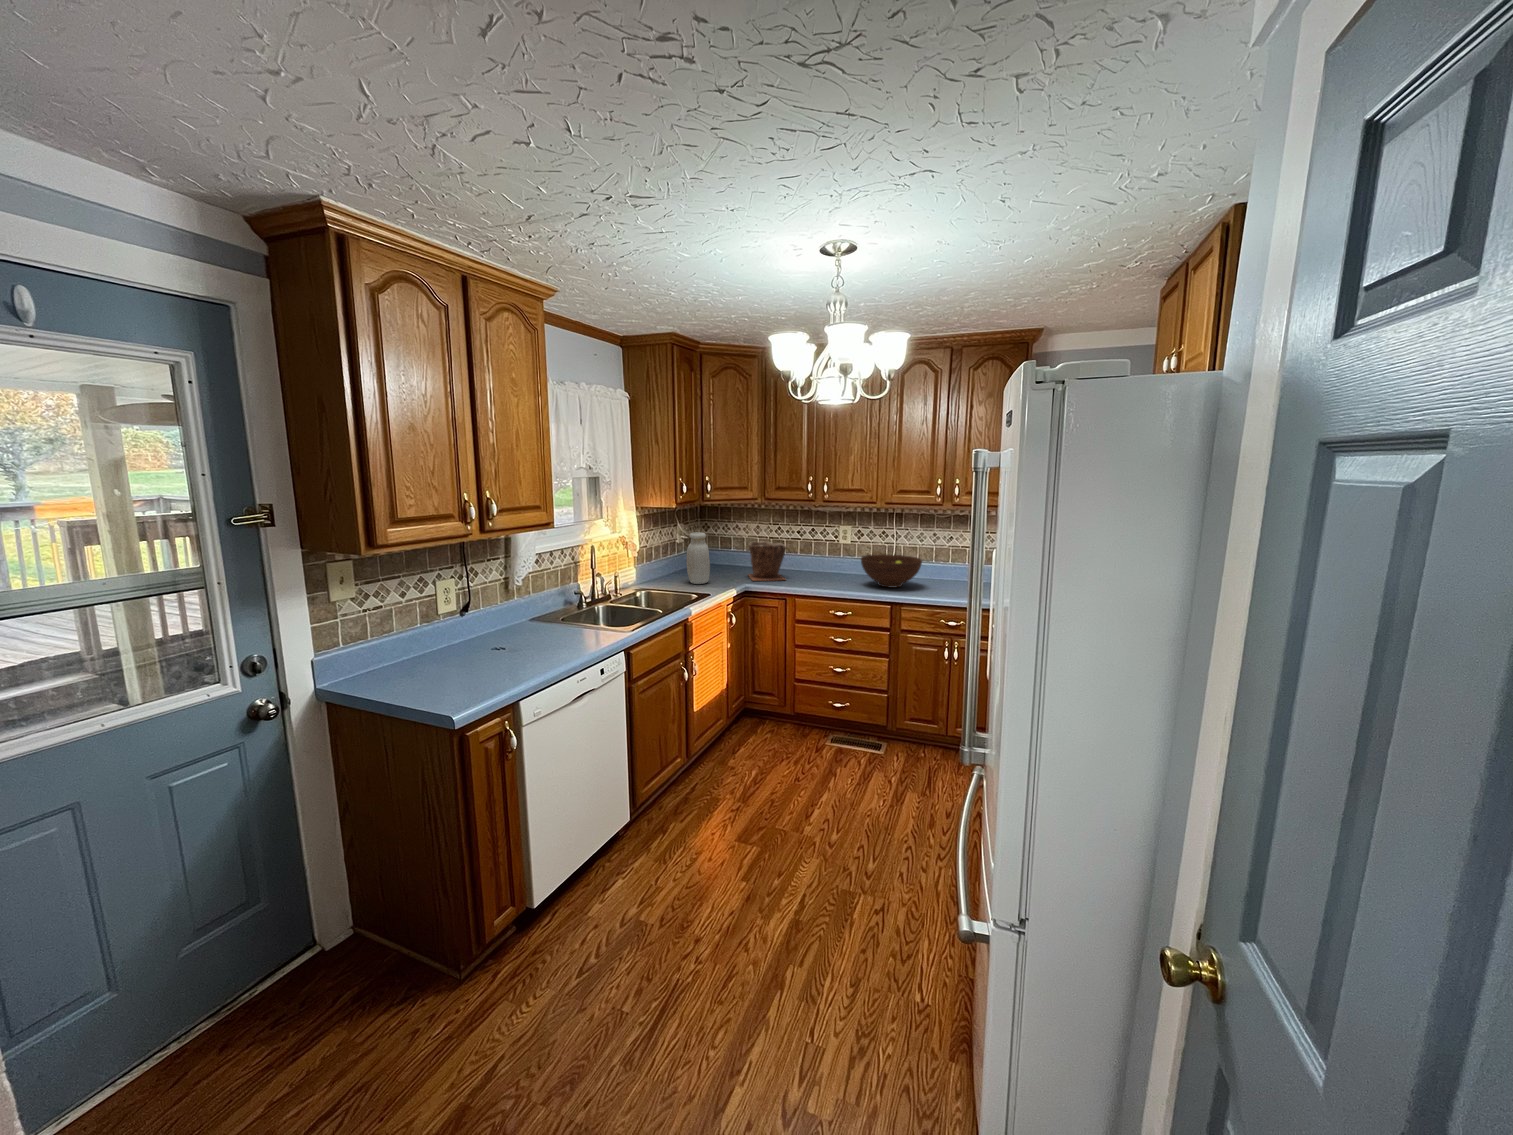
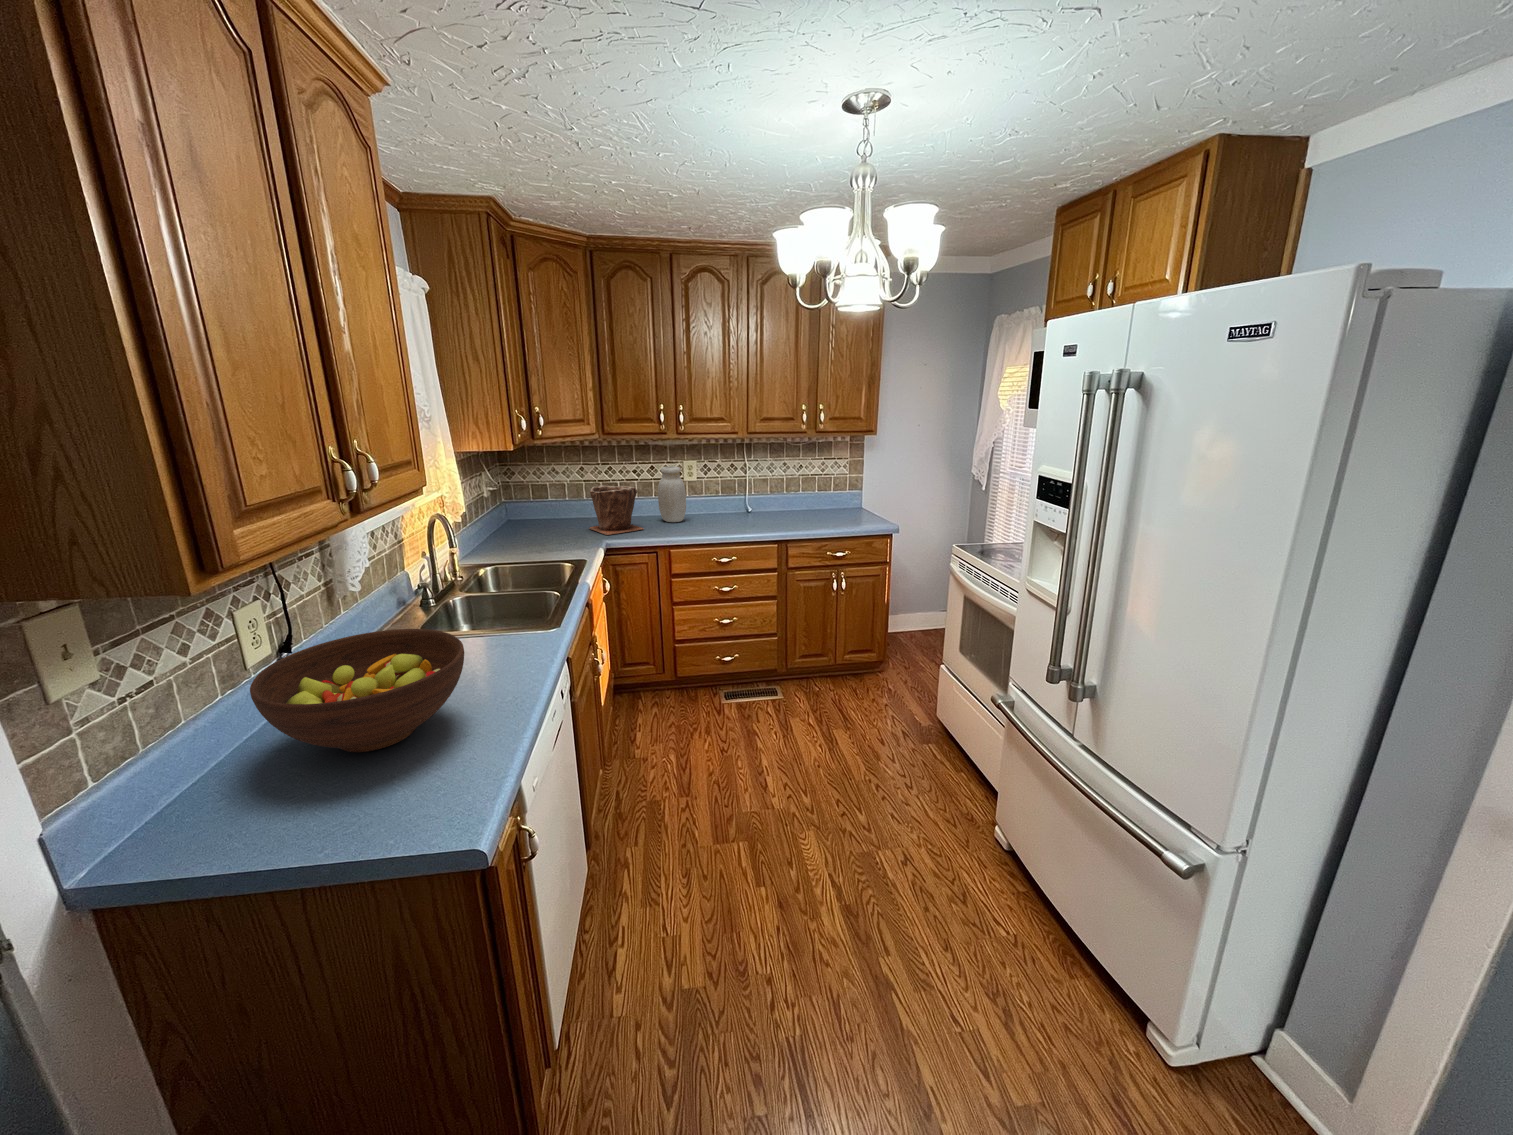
jar: present [686,532,710,584] -> present [658,466,686,522]
fruit bowl: present [861,554,922,587] -> present [250,629,464,752]

